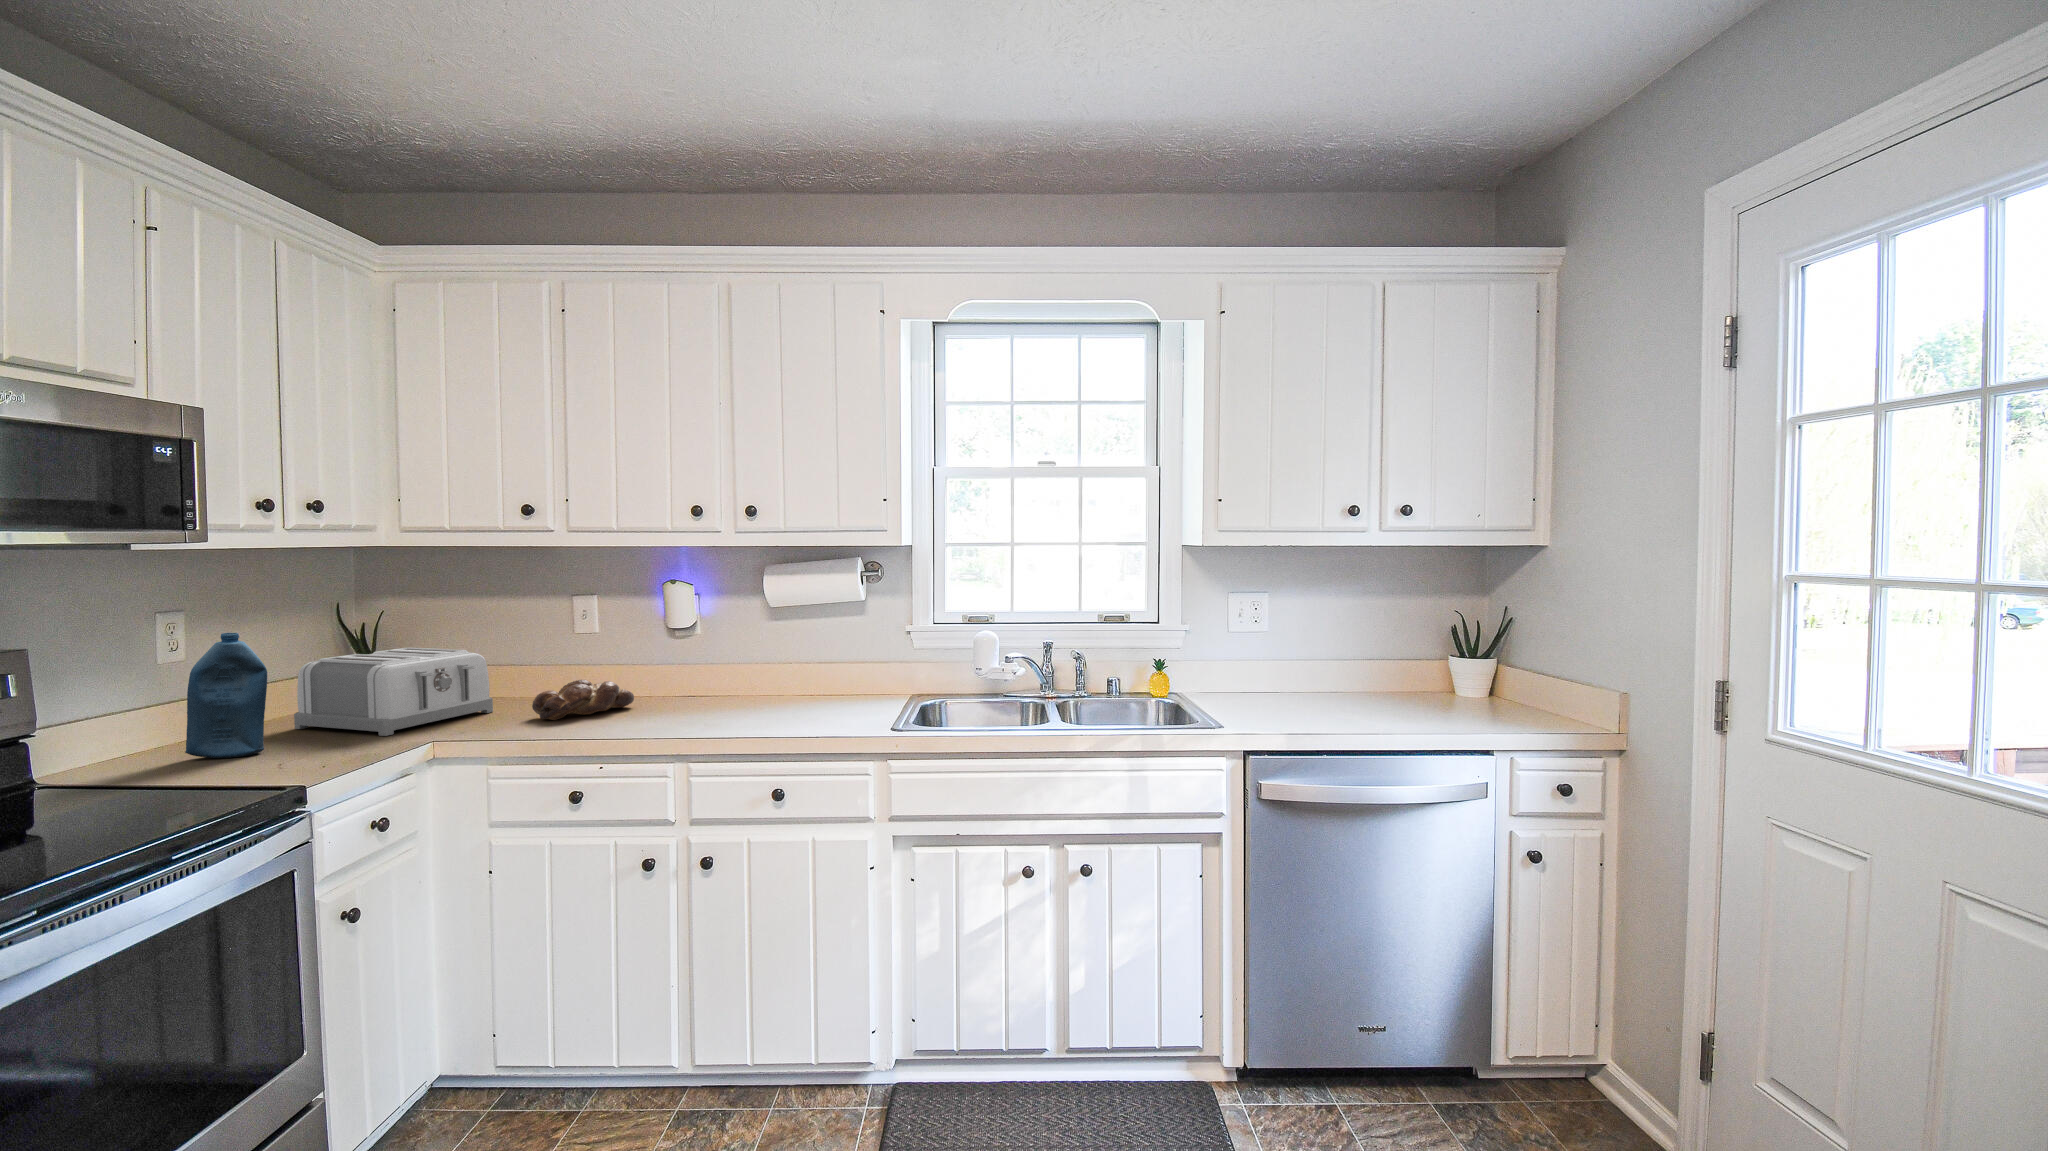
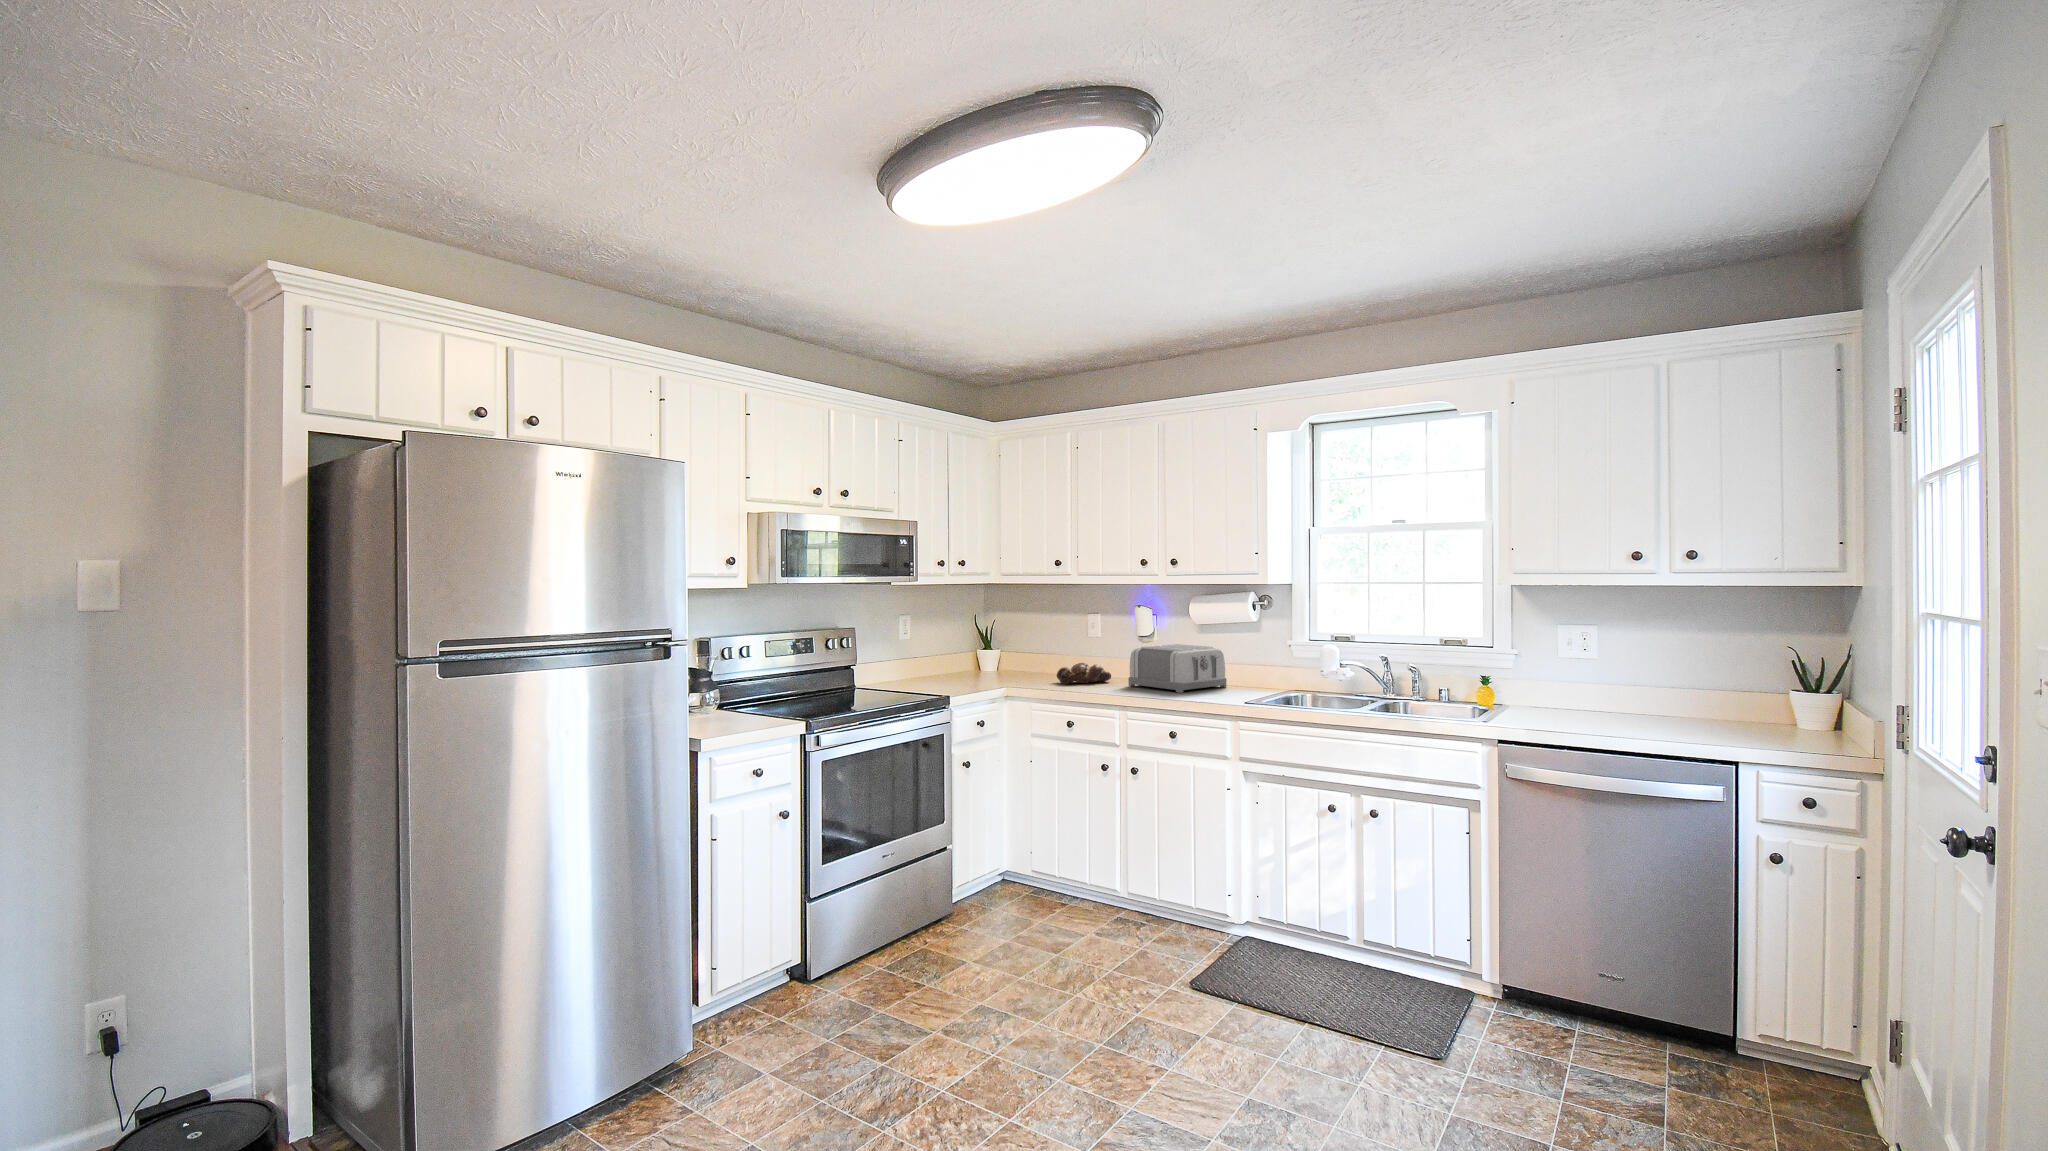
bottle: present [185,633,267,758] -> none [914,625,944,685]
toaster: present [294,648,493,736] -> present [1128,644,1227,693]

